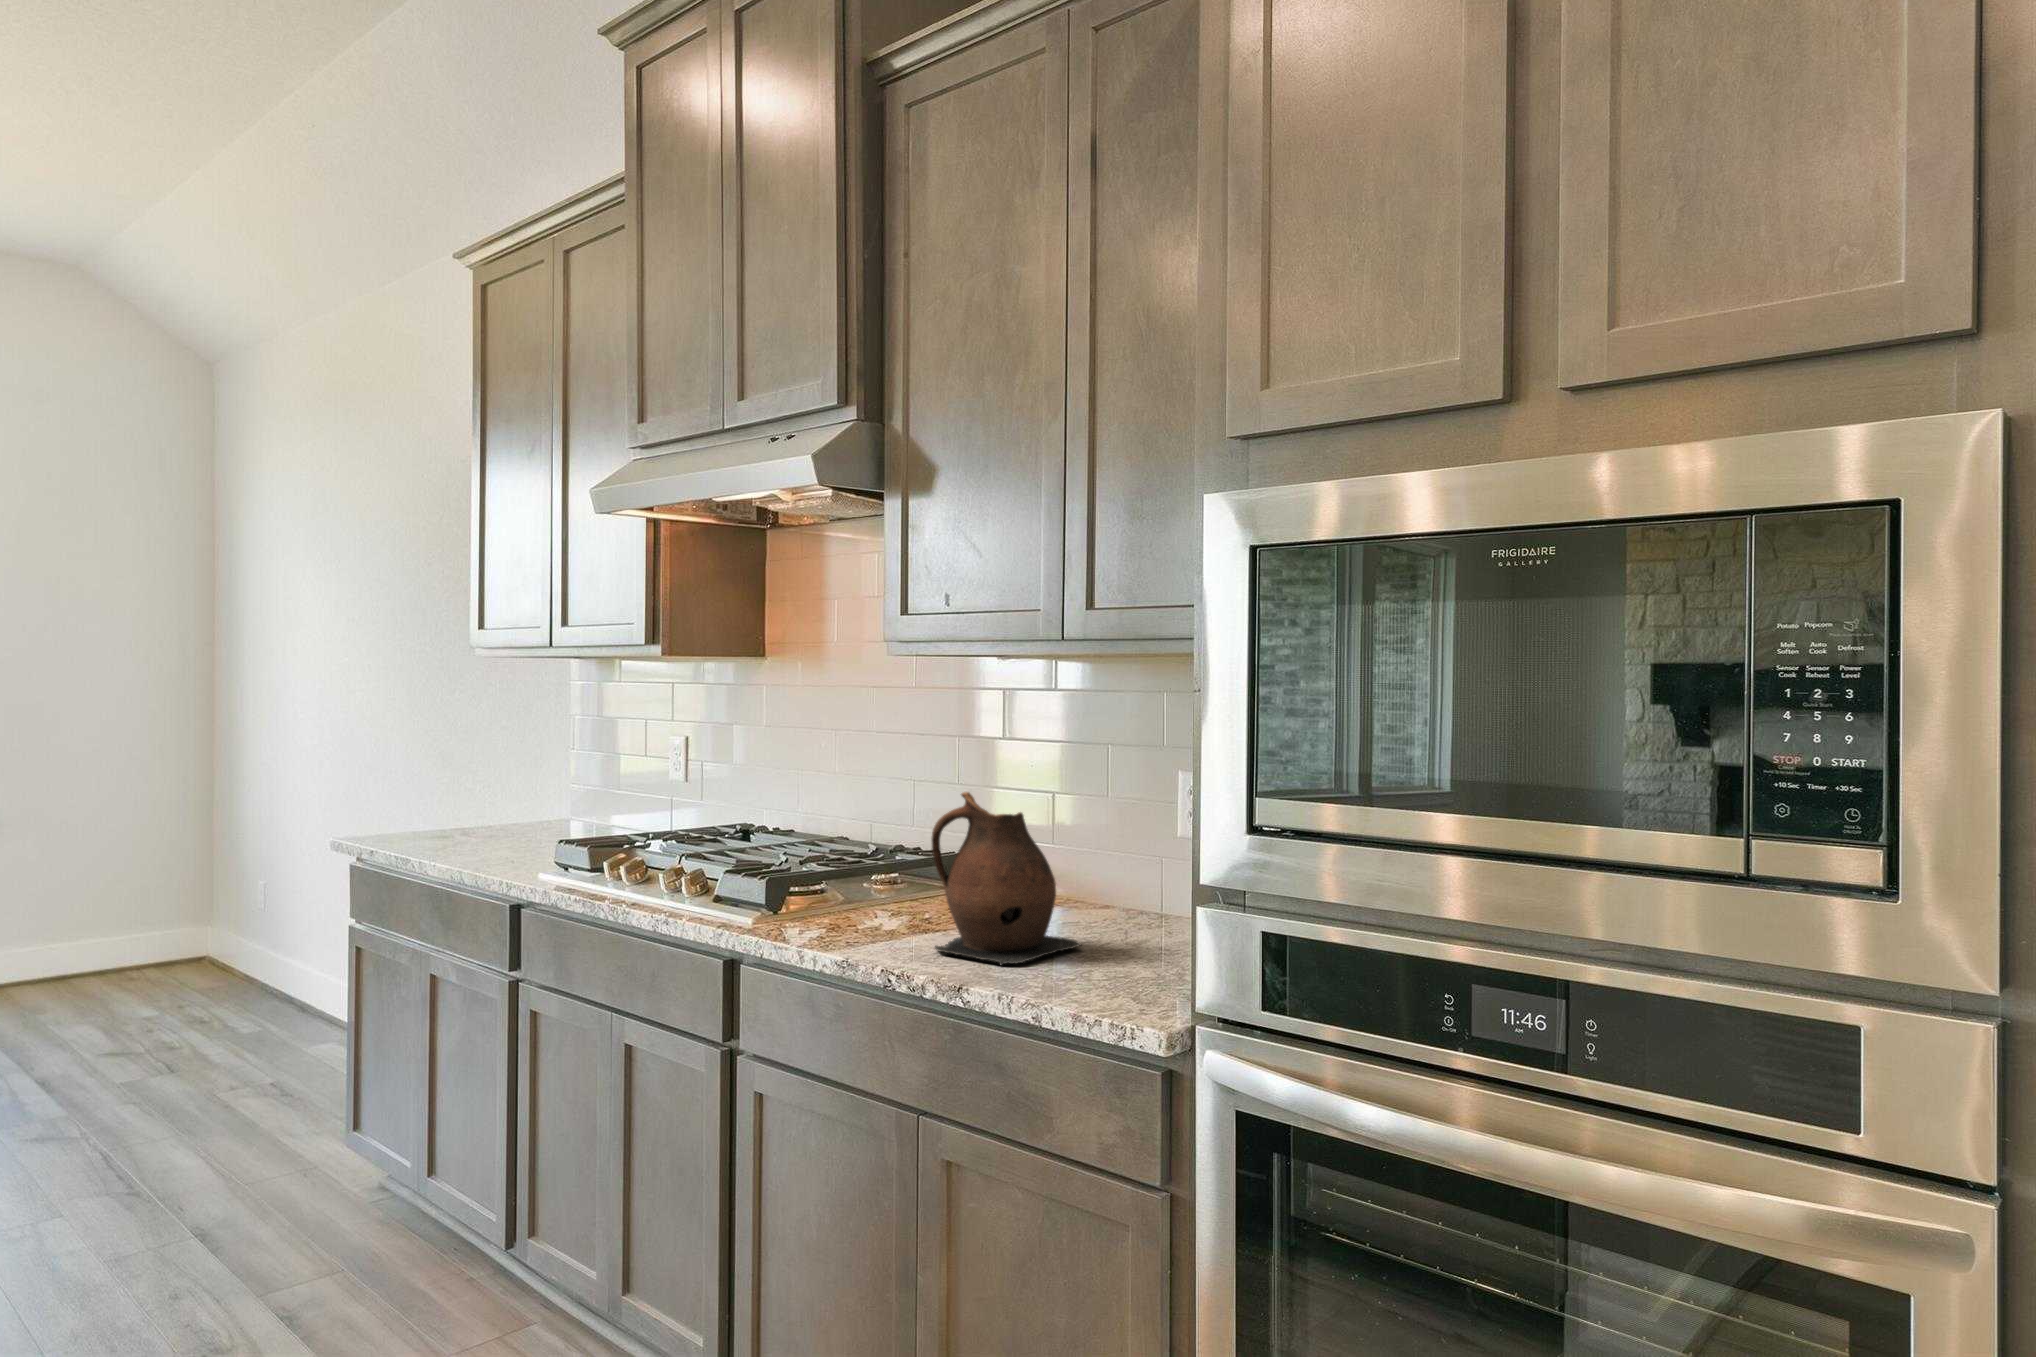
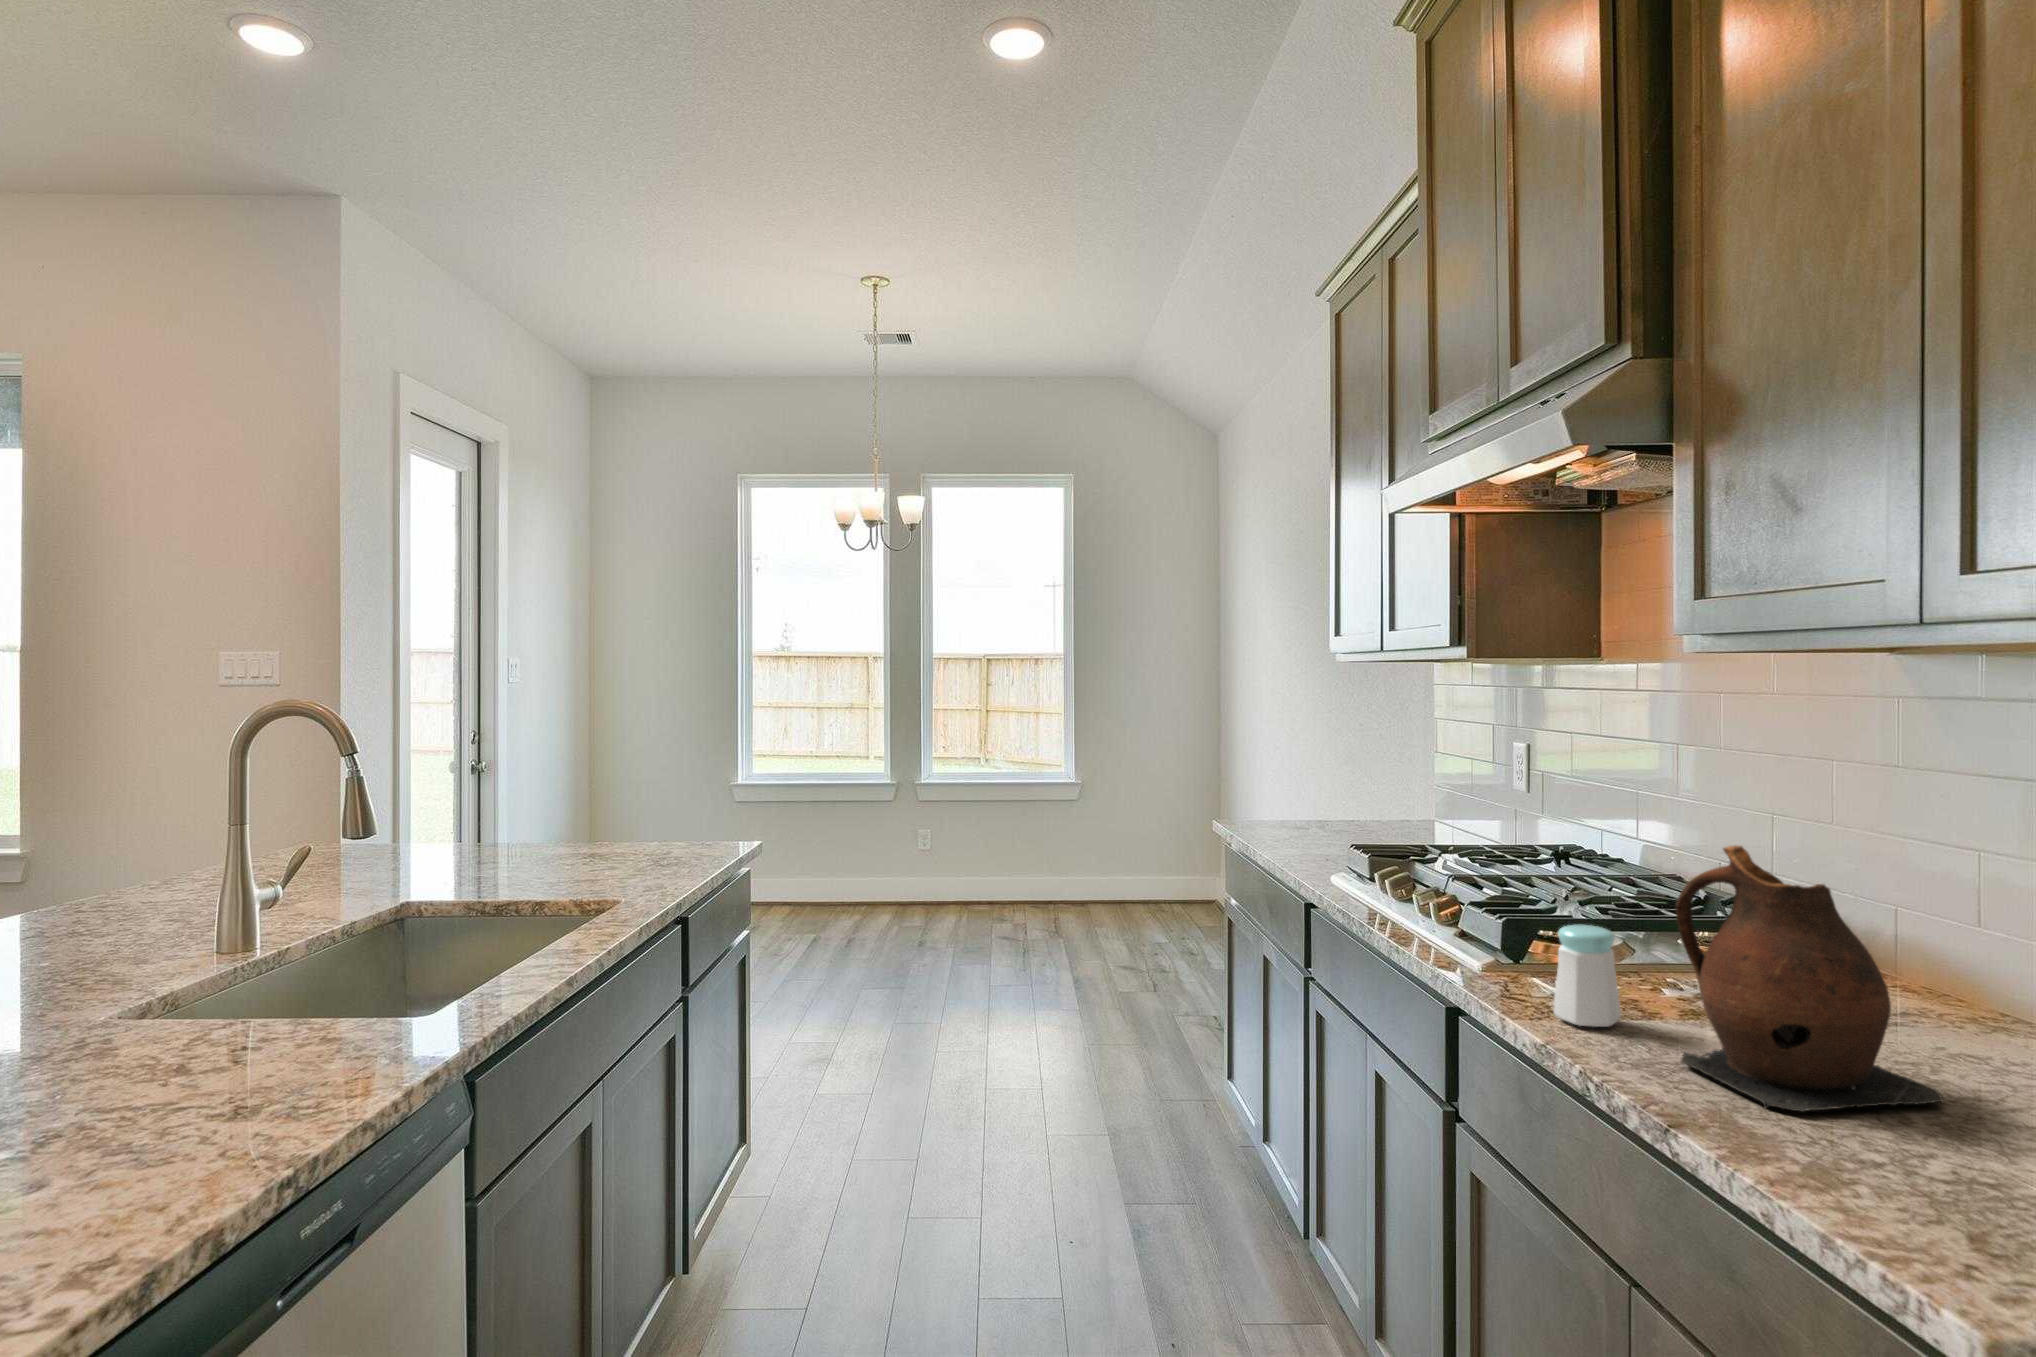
salt shaker: none [835,866,879,943] -> present [1554,925,1621,1027]

